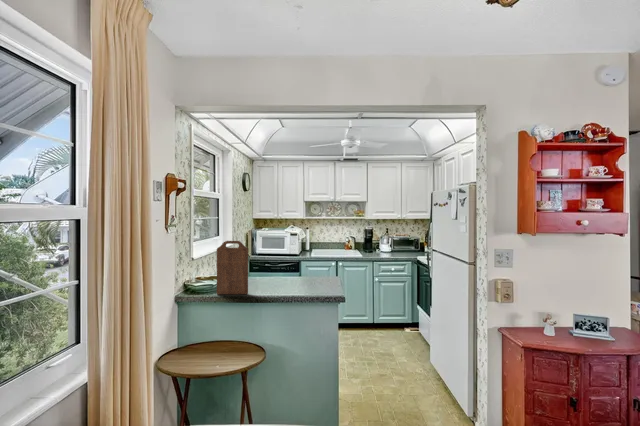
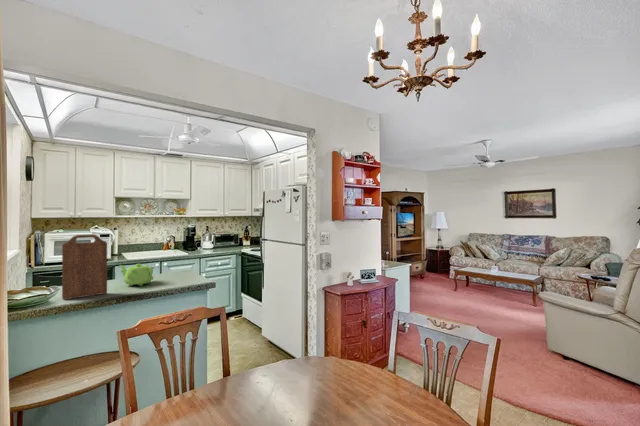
teapot: none [266,268,290,290] -> present [120,264,153,286]

